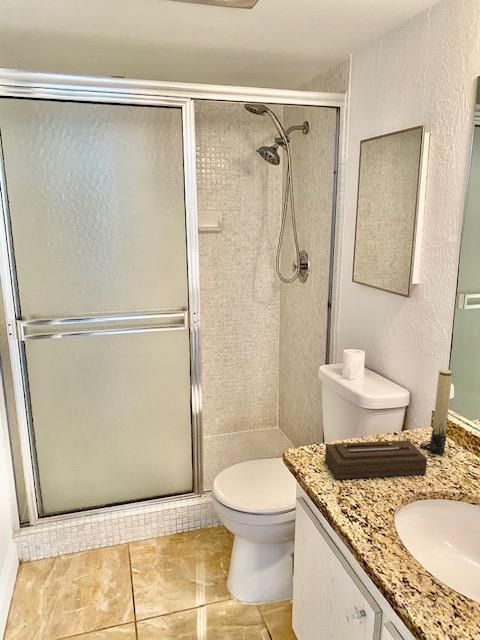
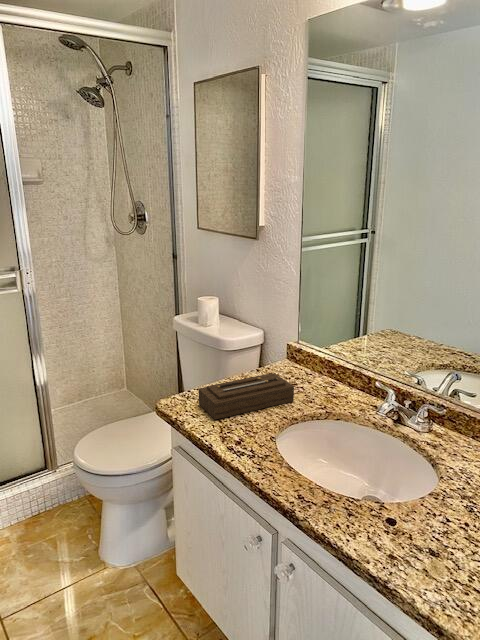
candle: present [420,369,452,453] -> none [282,302,307,381]

